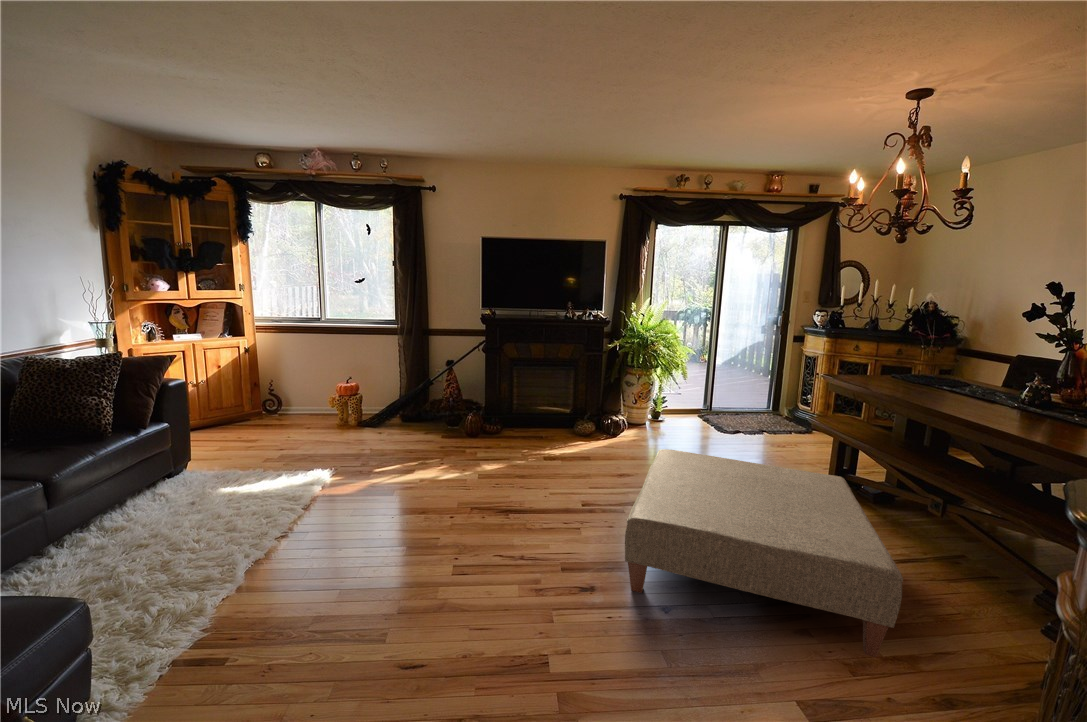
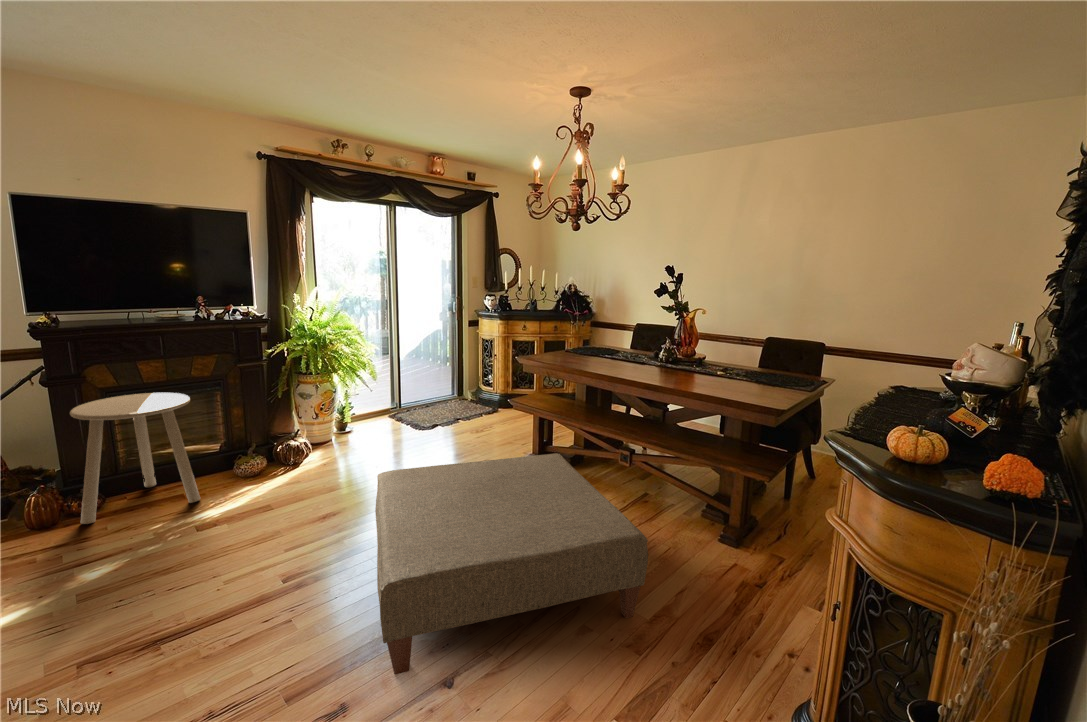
side table: none [492,365,554,442] -> present [70,393,200,524]

